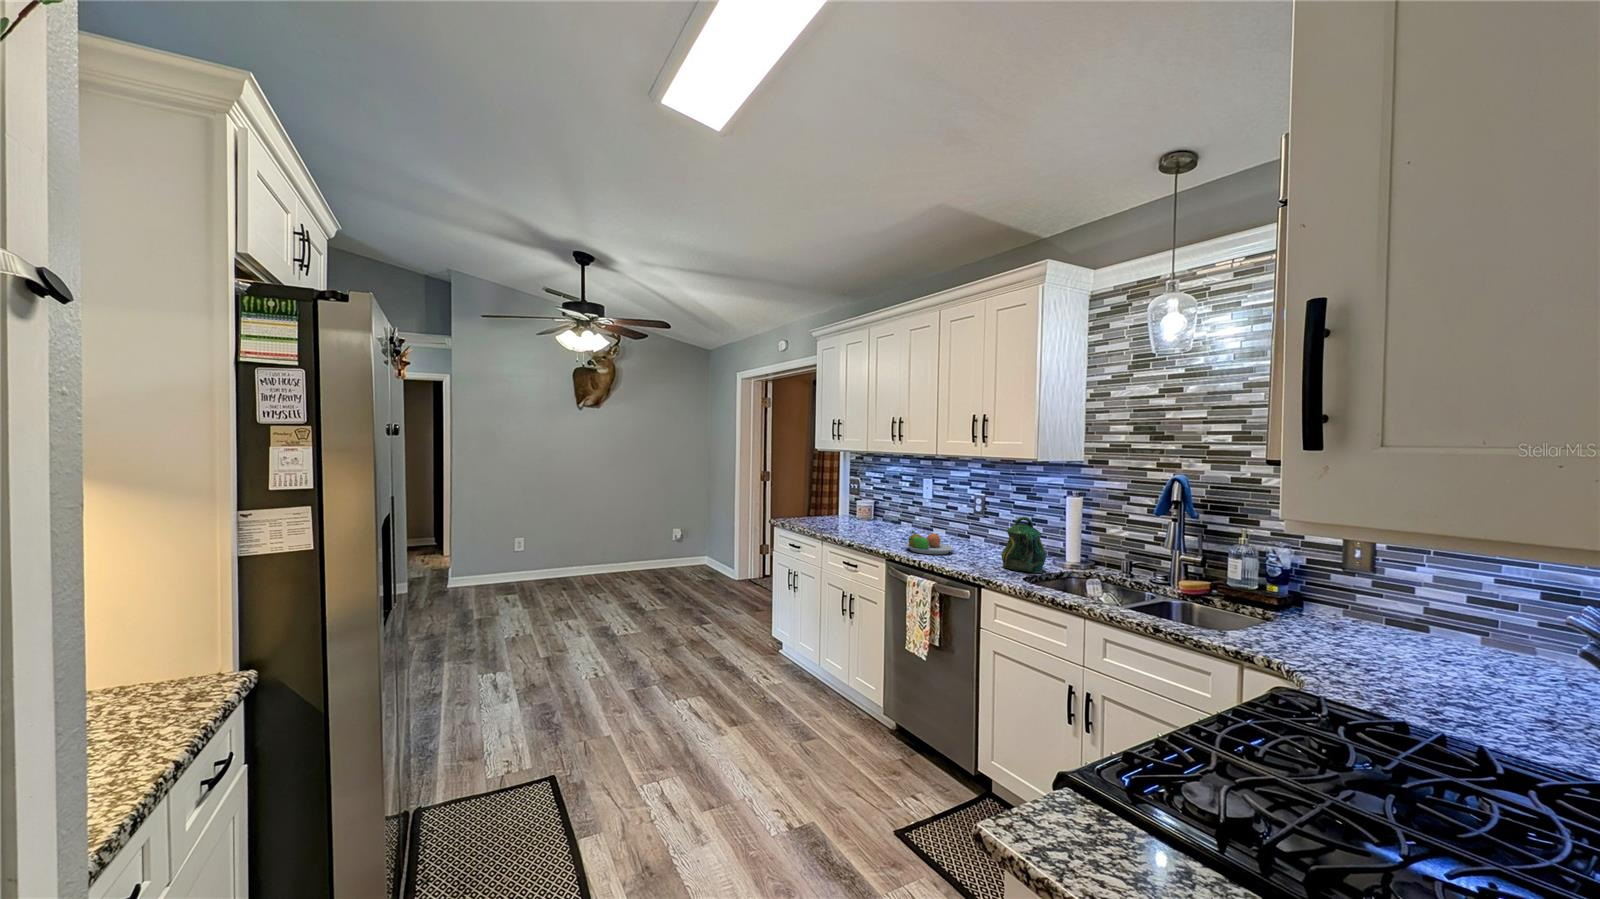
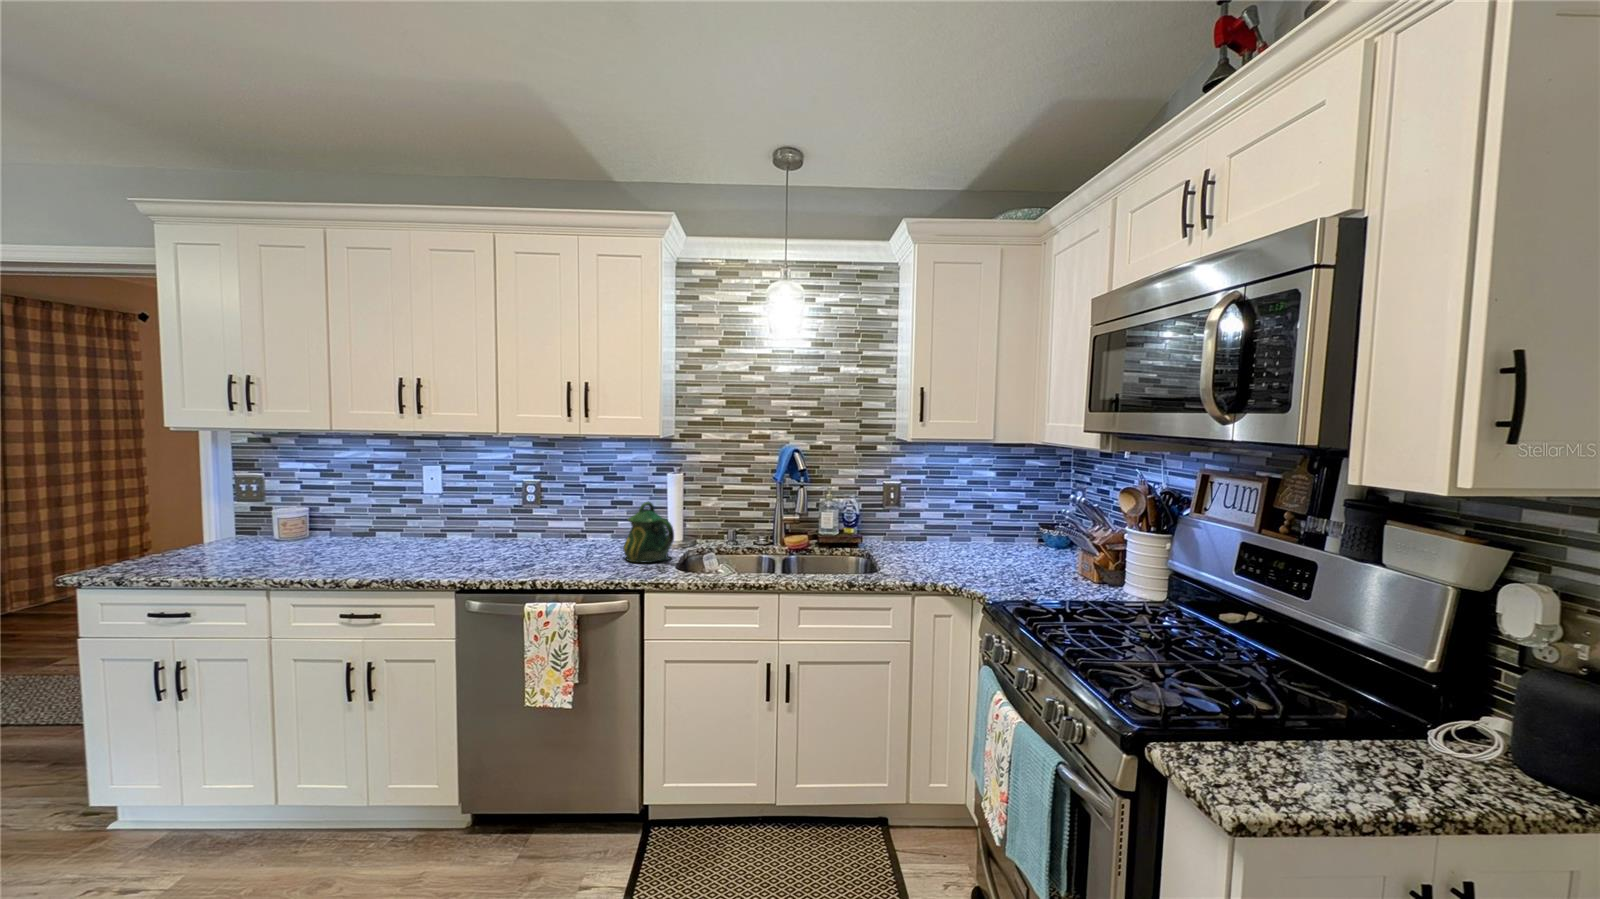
fruit bowl: present [906,531,953,554] -> none [477,538,545,569]

